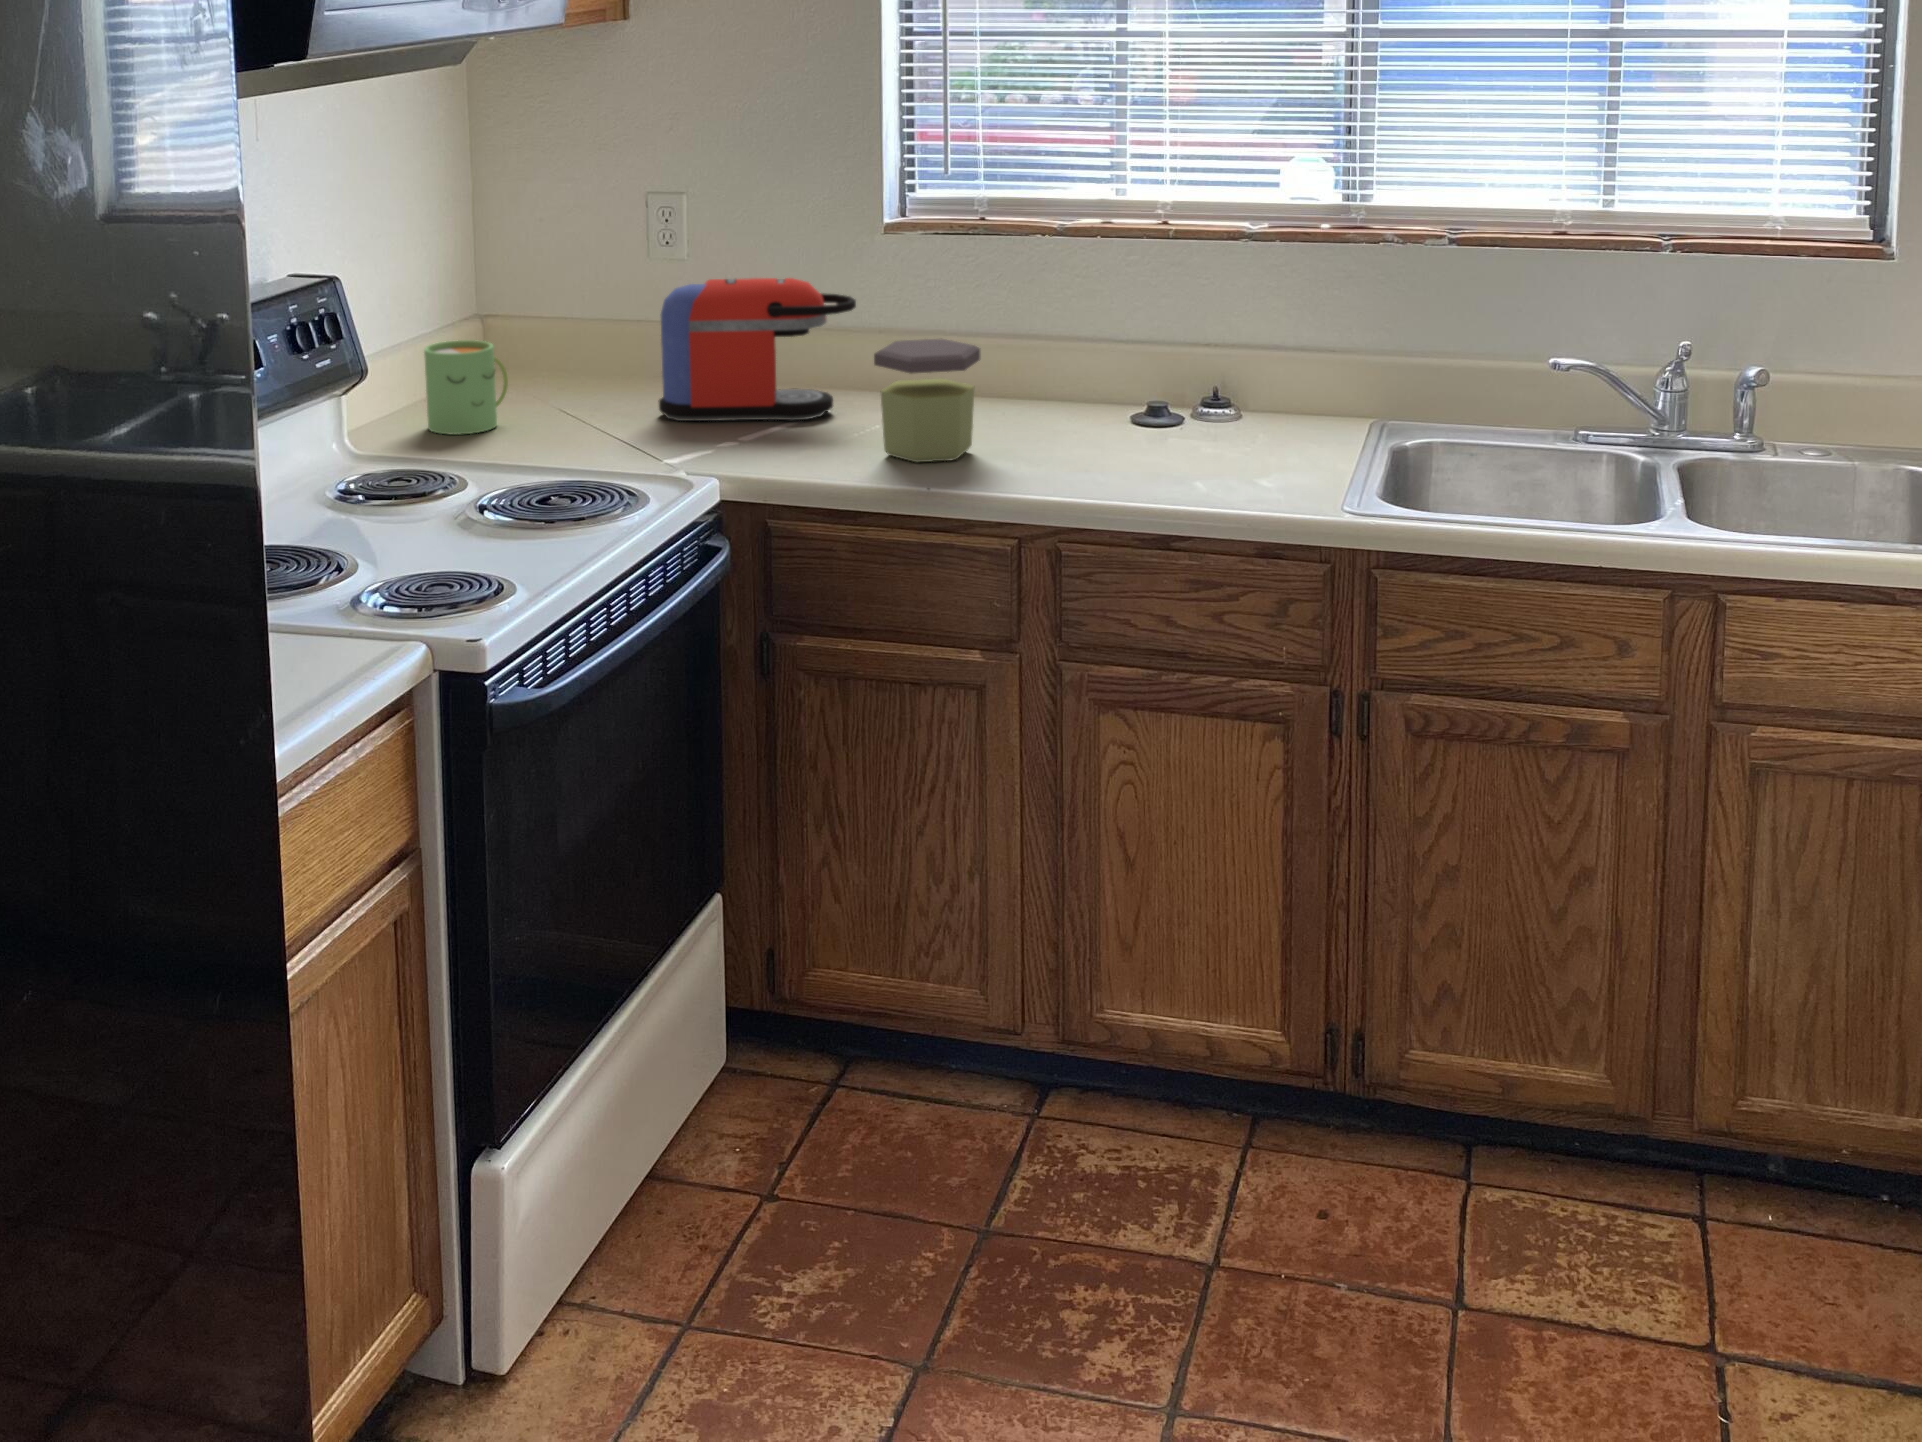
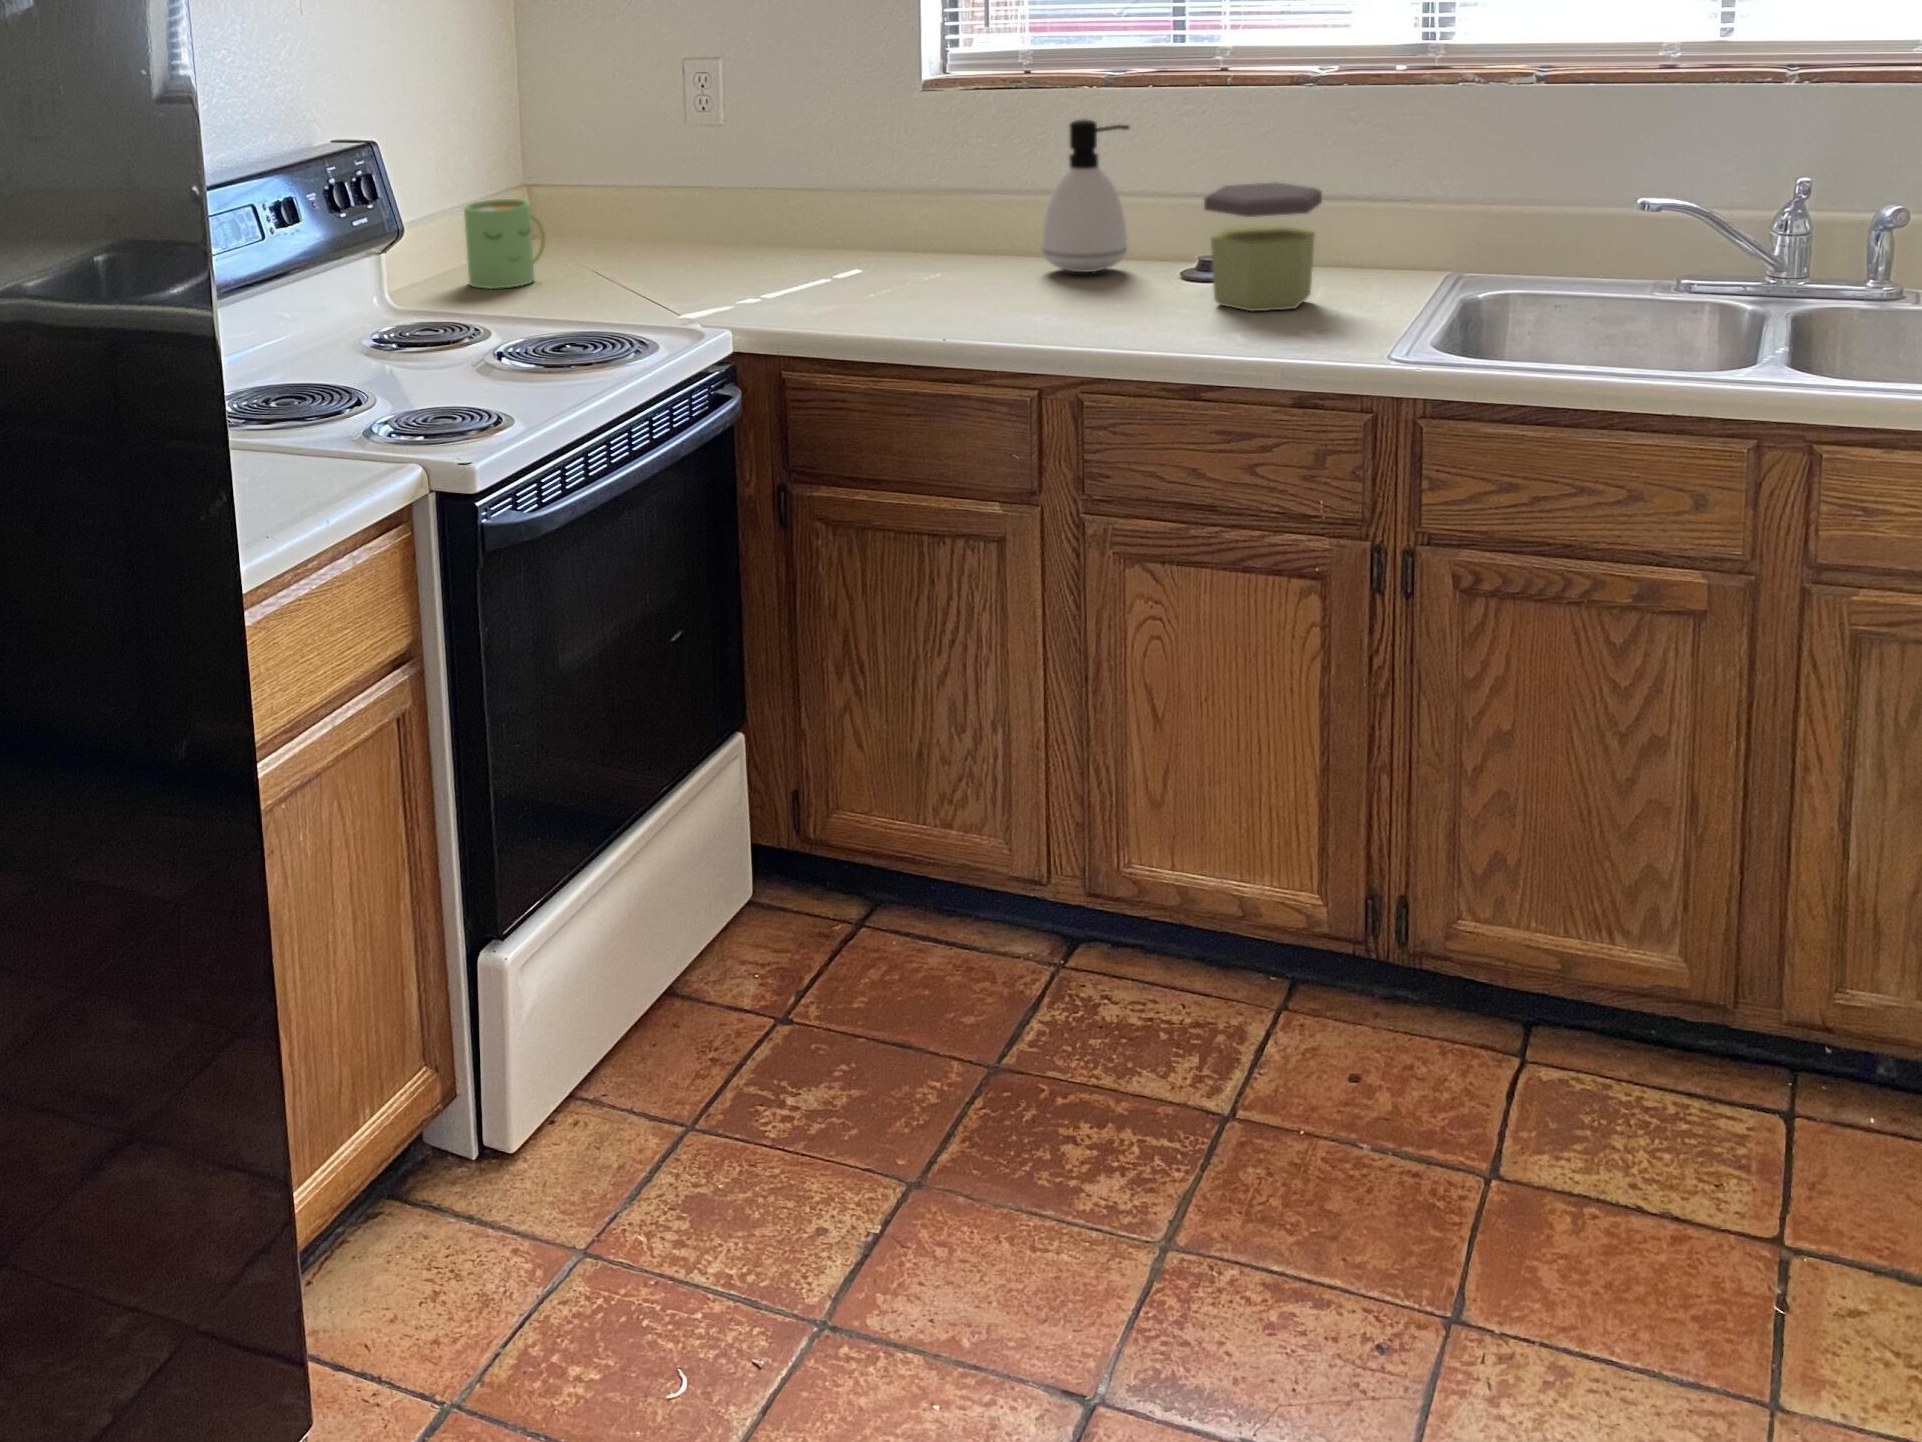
soap dispenser: none [1004,272,1088,421] -> present [1042,119,1129,272]
coffee maker: present [659,278,856,421] -> none [692,132,889,275]
jar: present [874,339,980,462] -> present [1204,182,1322,311]

